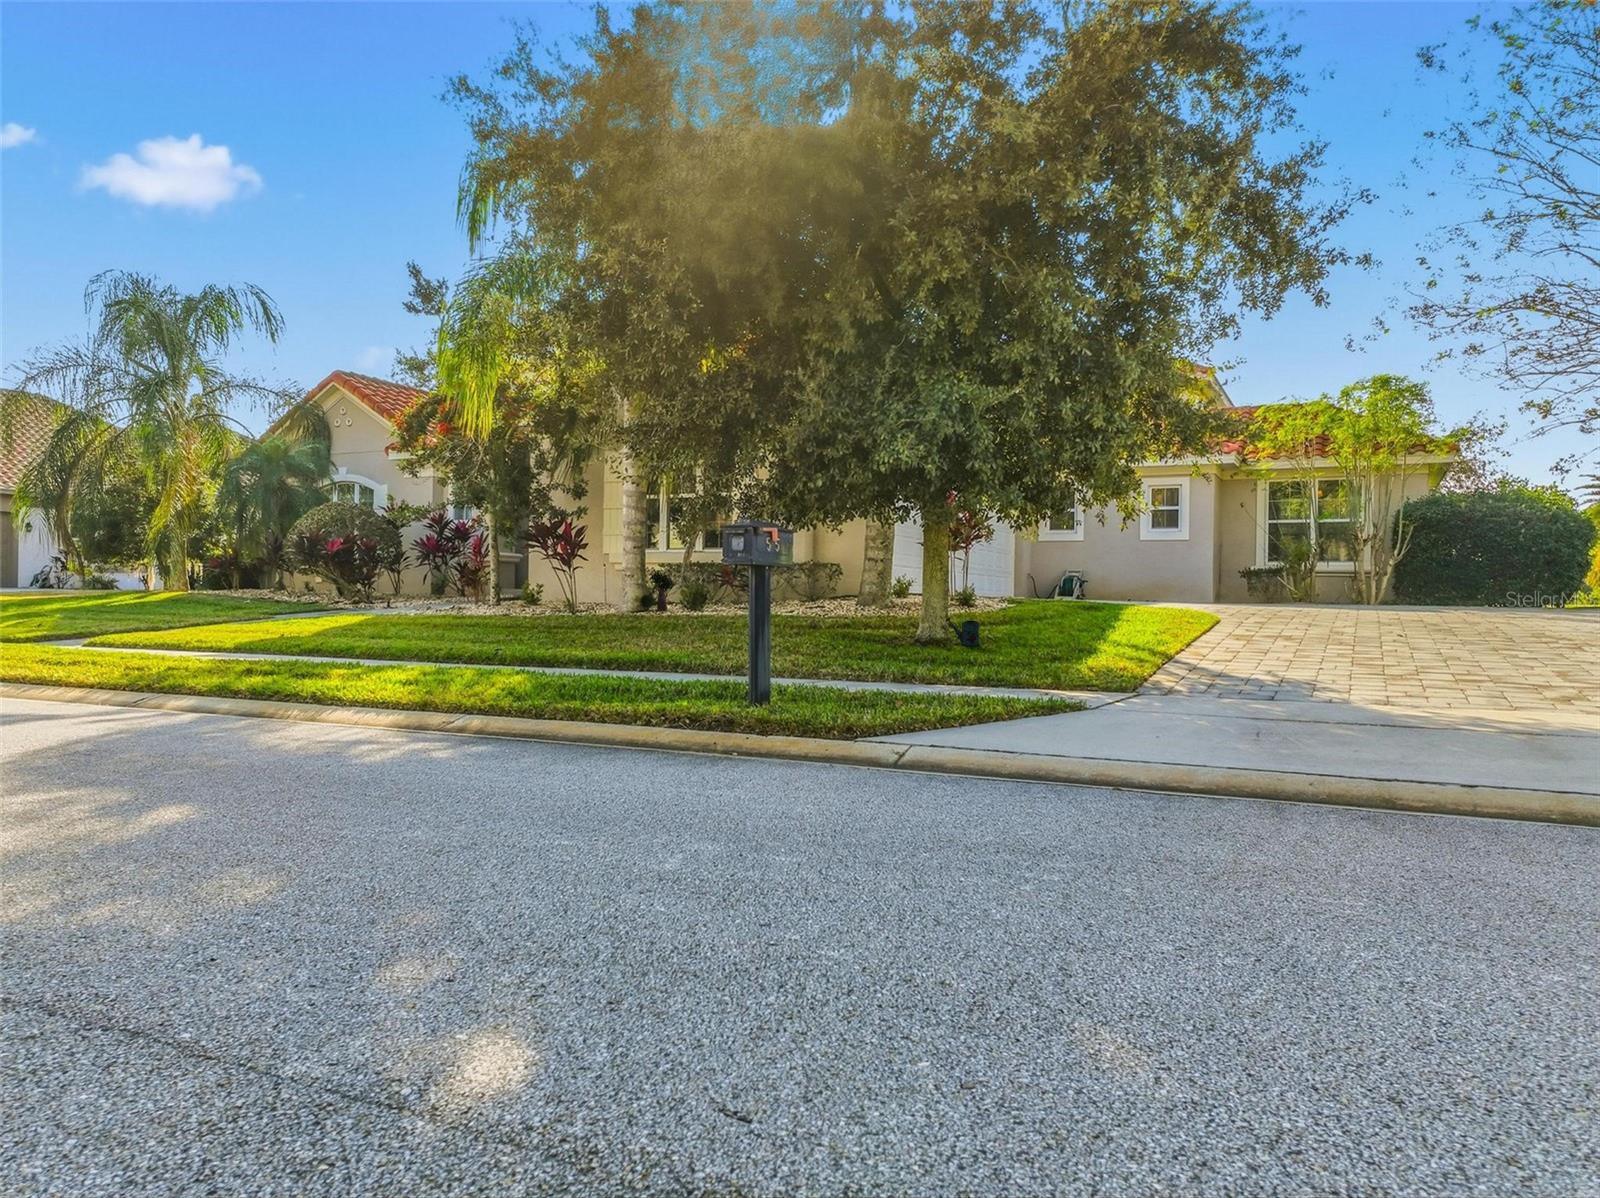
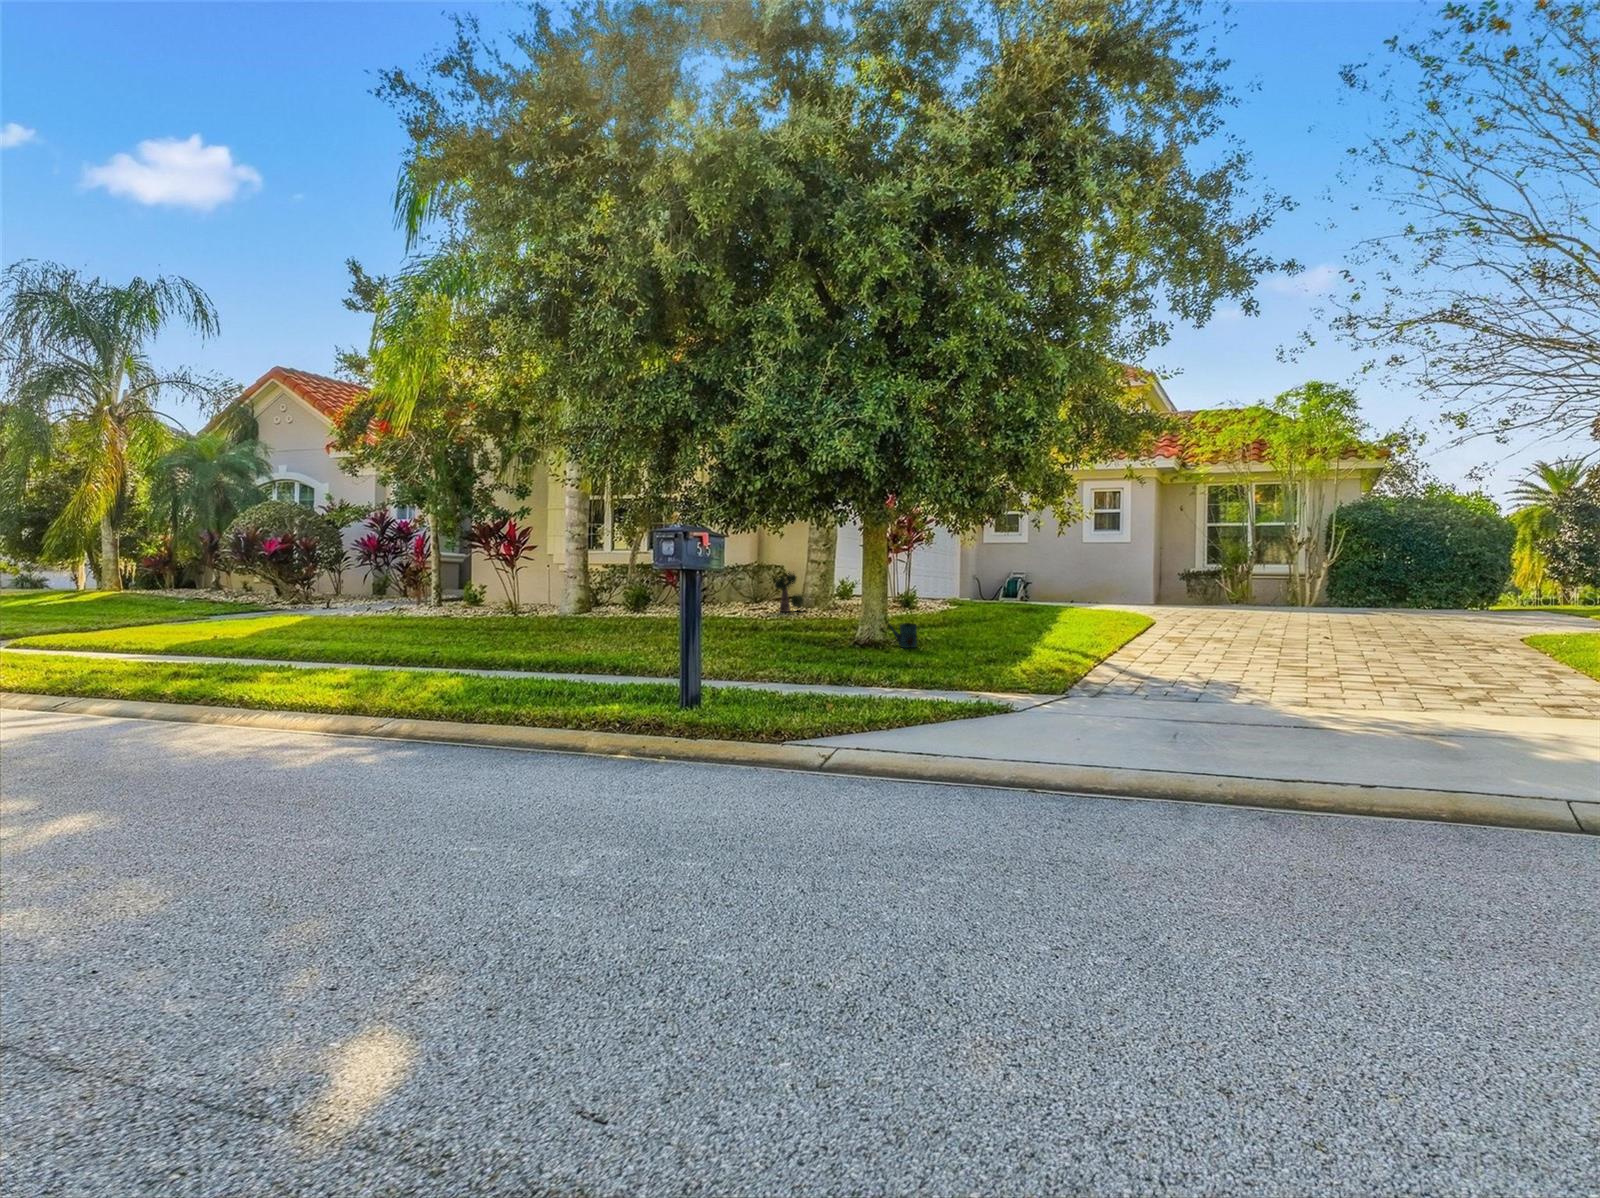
potted plant: present [640,572,673,611] -> present [775,572,804,612]

